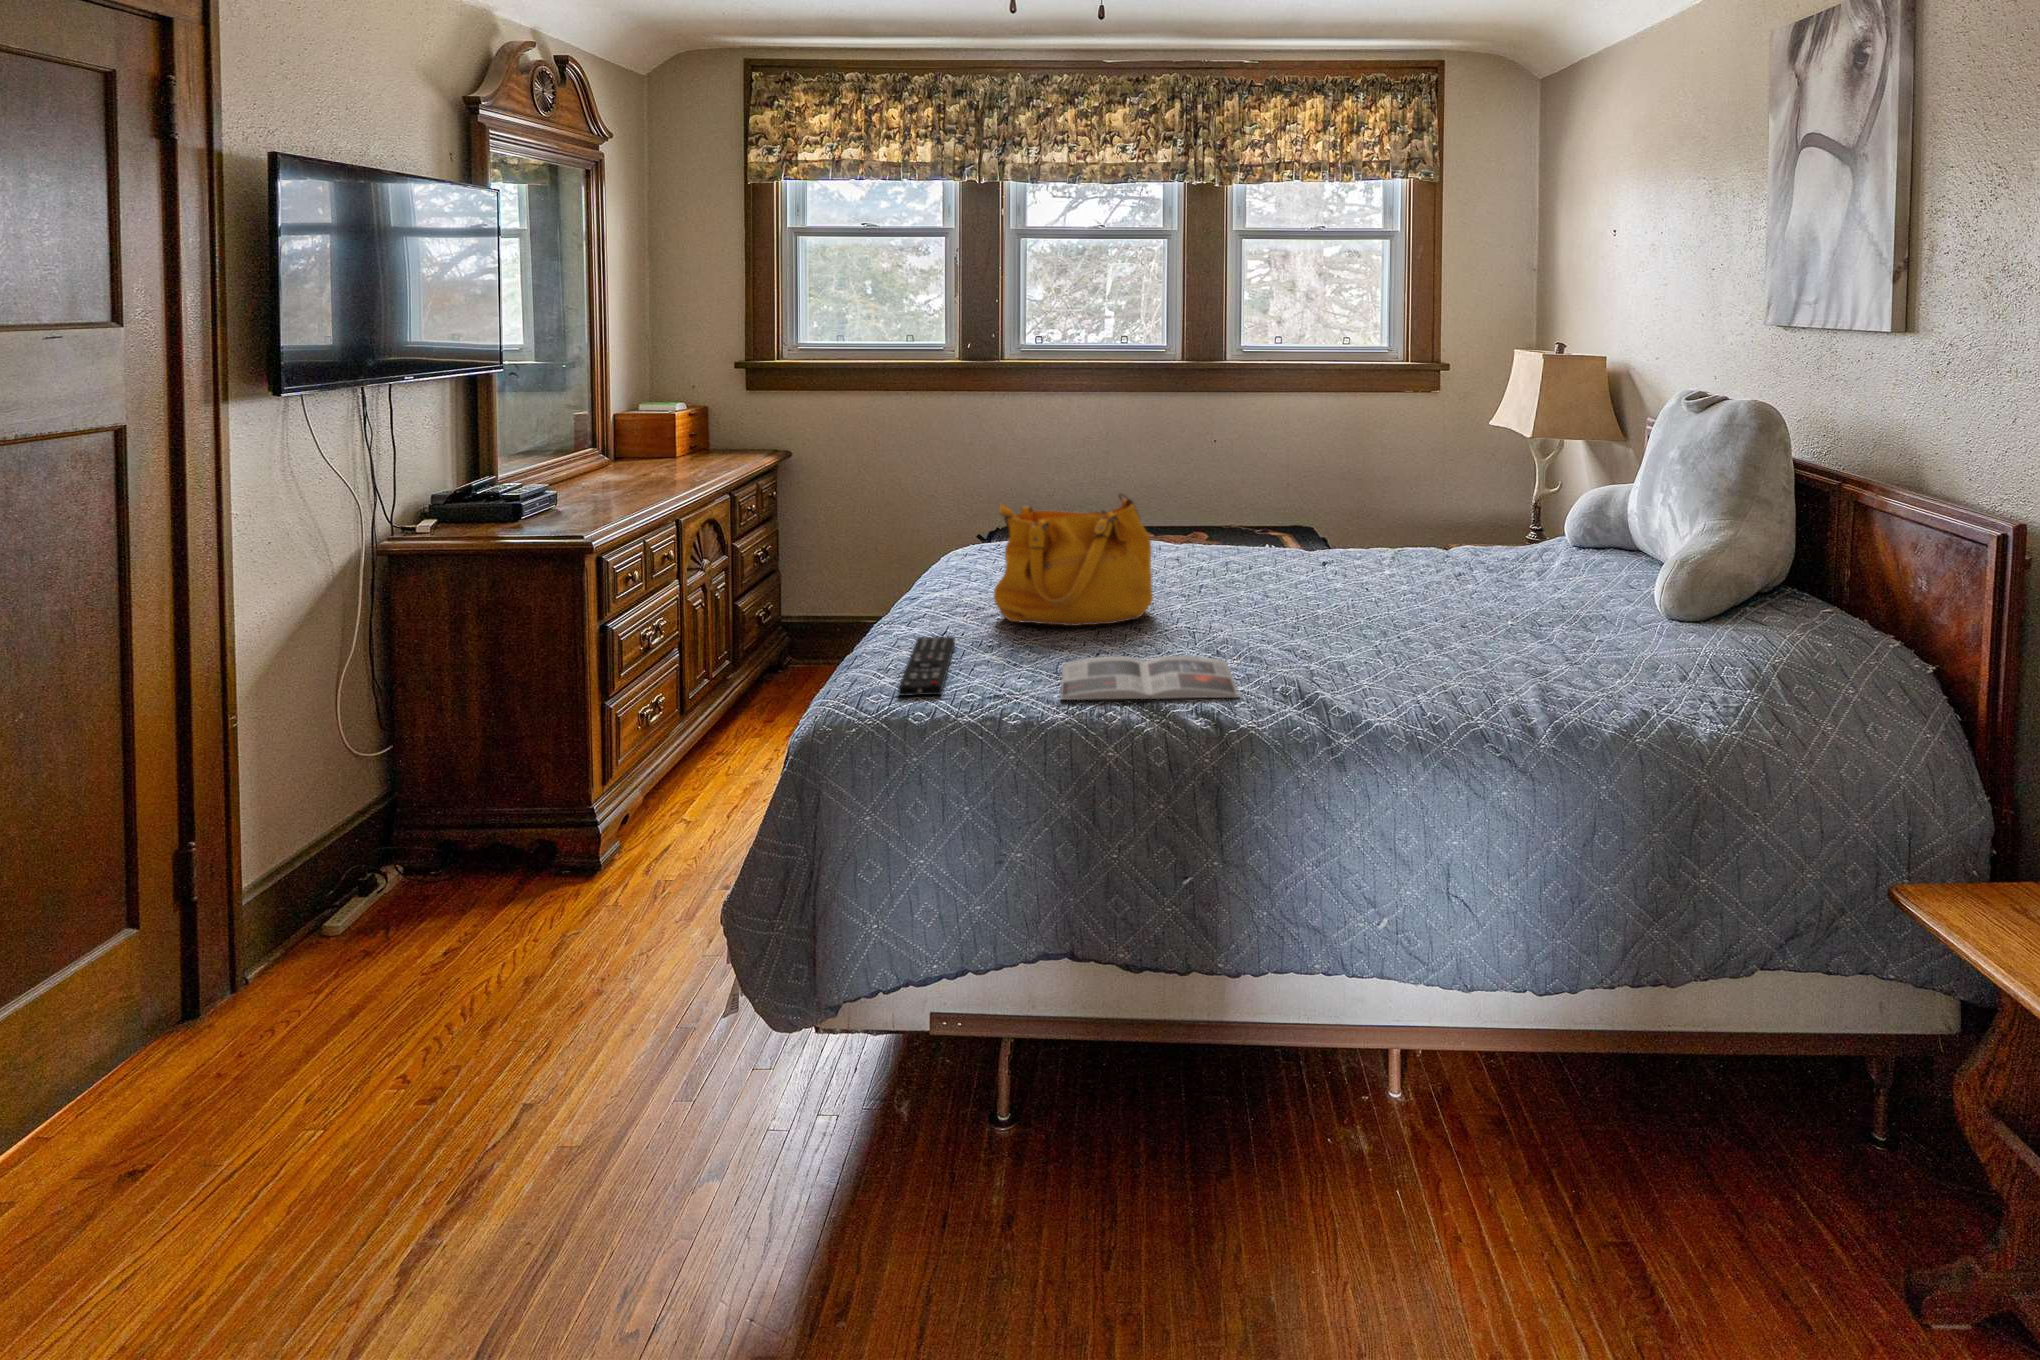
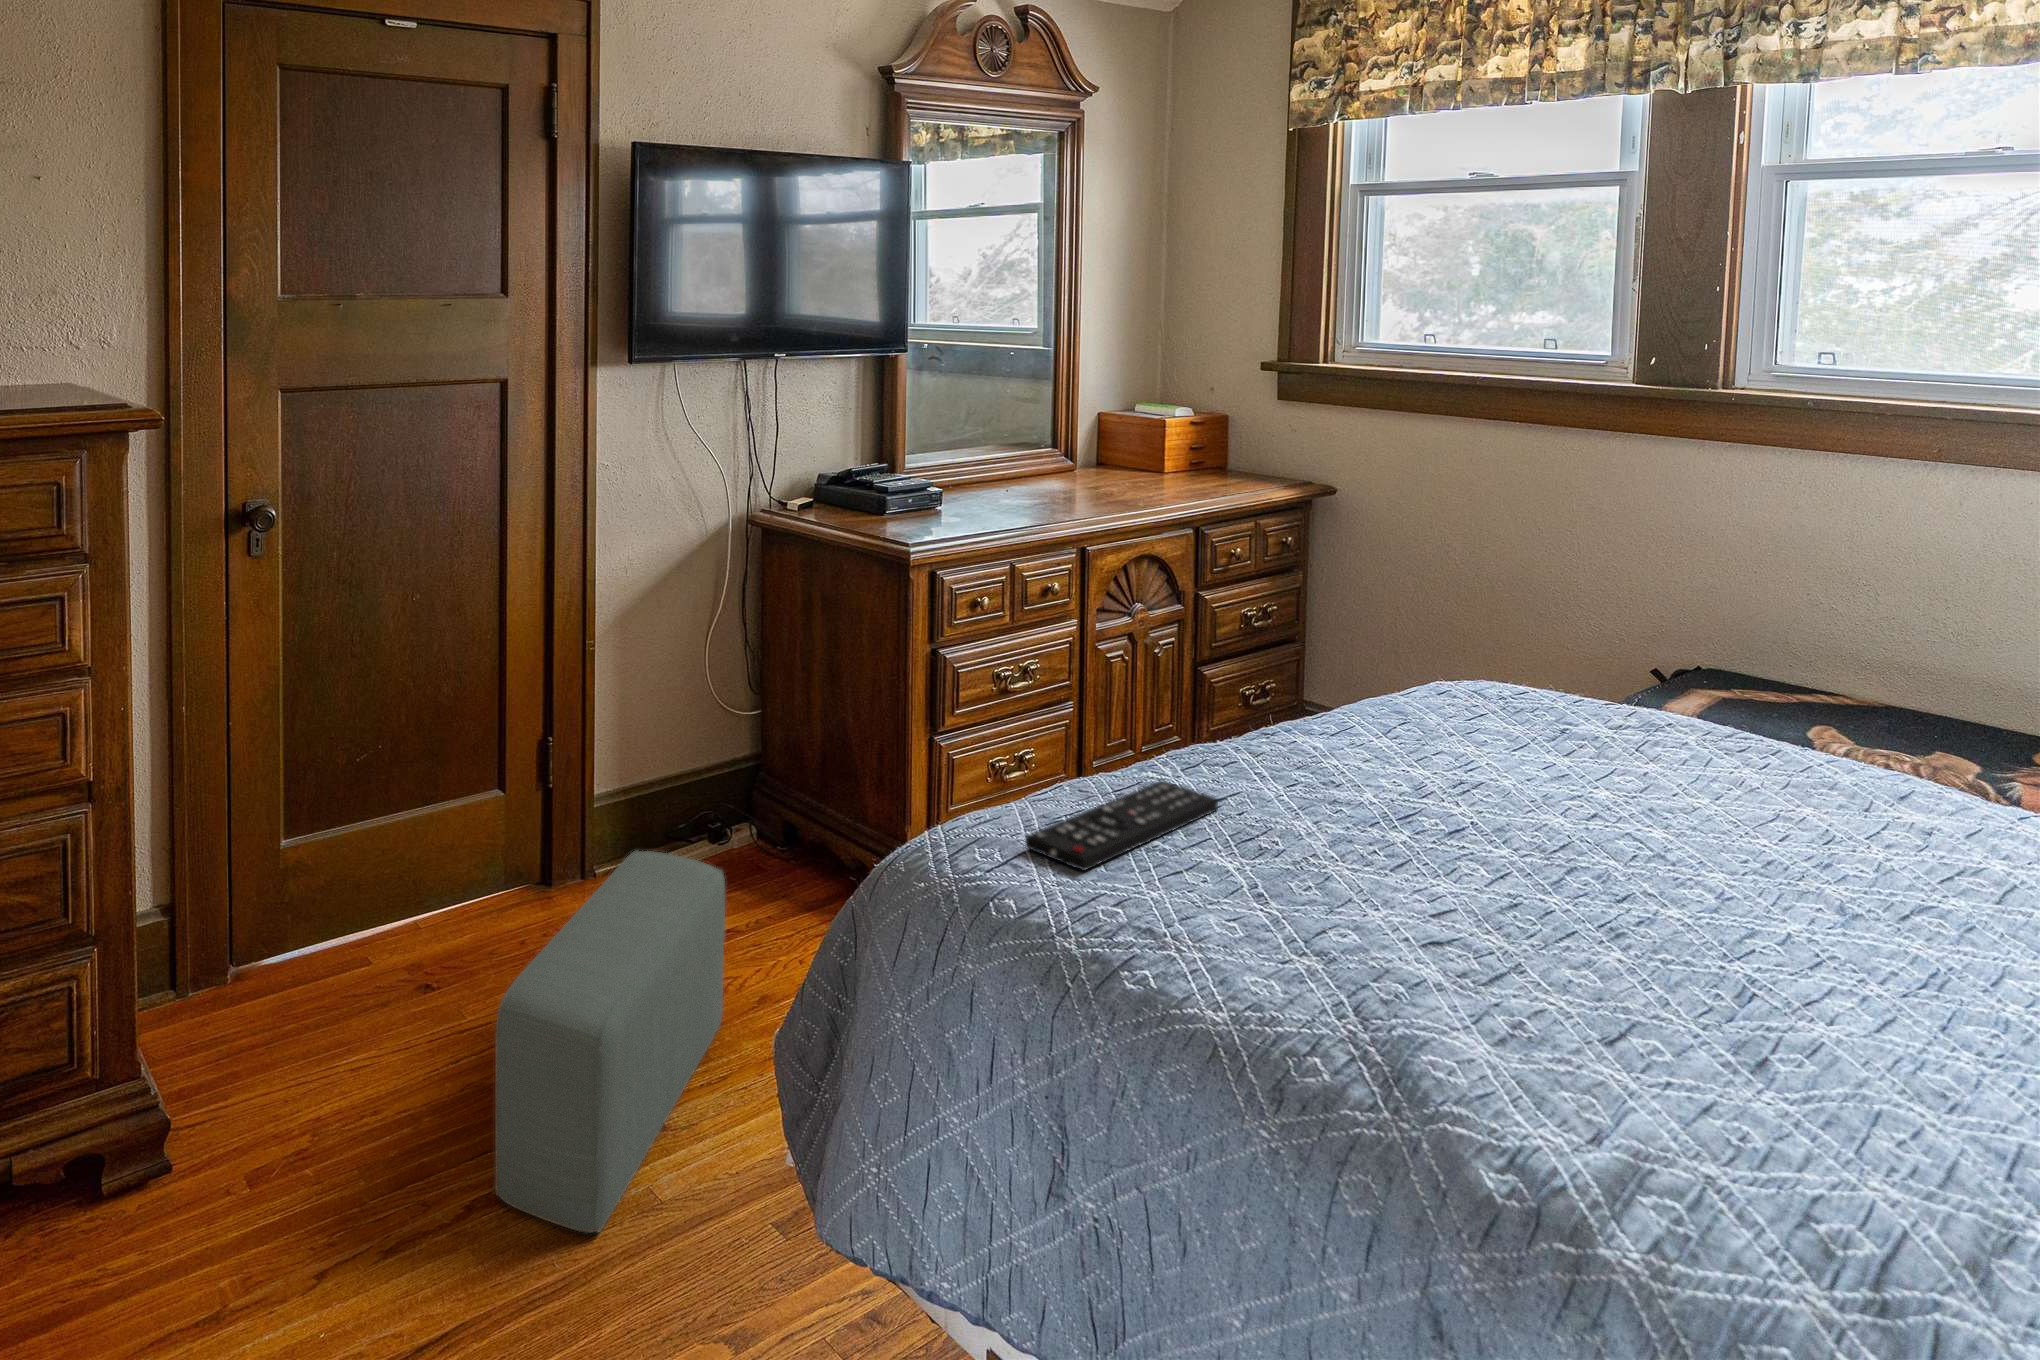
handbag: present [993,493,1153,626] -> none [1334,612,1692,894]
magazine: present [1060,656,1239,700] -> none [1251,909,1736,1140]
pouf: none [402,866,551,1251] -> present [495,851,725,1233]

